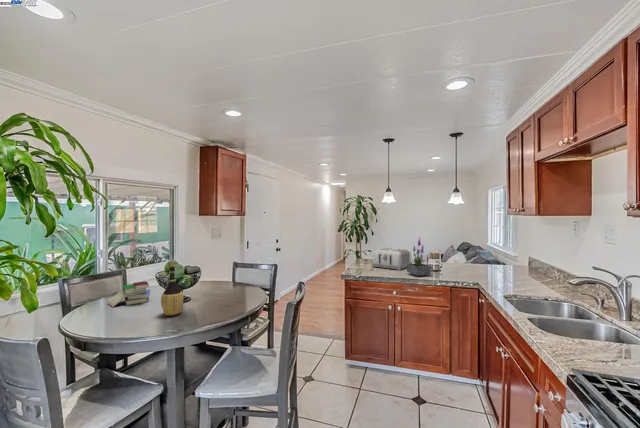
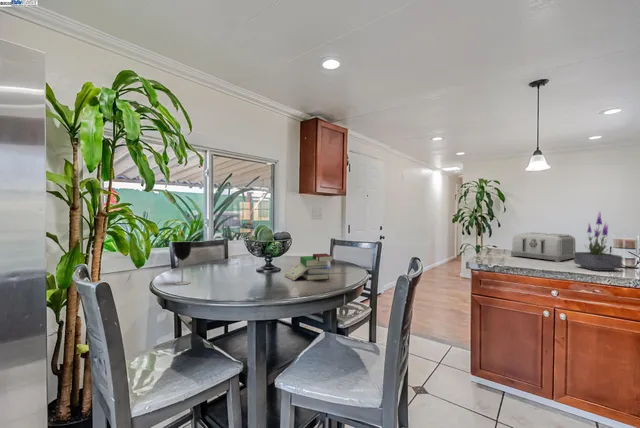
wine bottle: present [161,264,184,316] -> none [245,224,270,284]
book: present [107,281,150,307] -> present [285,253,333,281]
wine glass: none [87,285,106,326] -> present [173,242,191,285]

